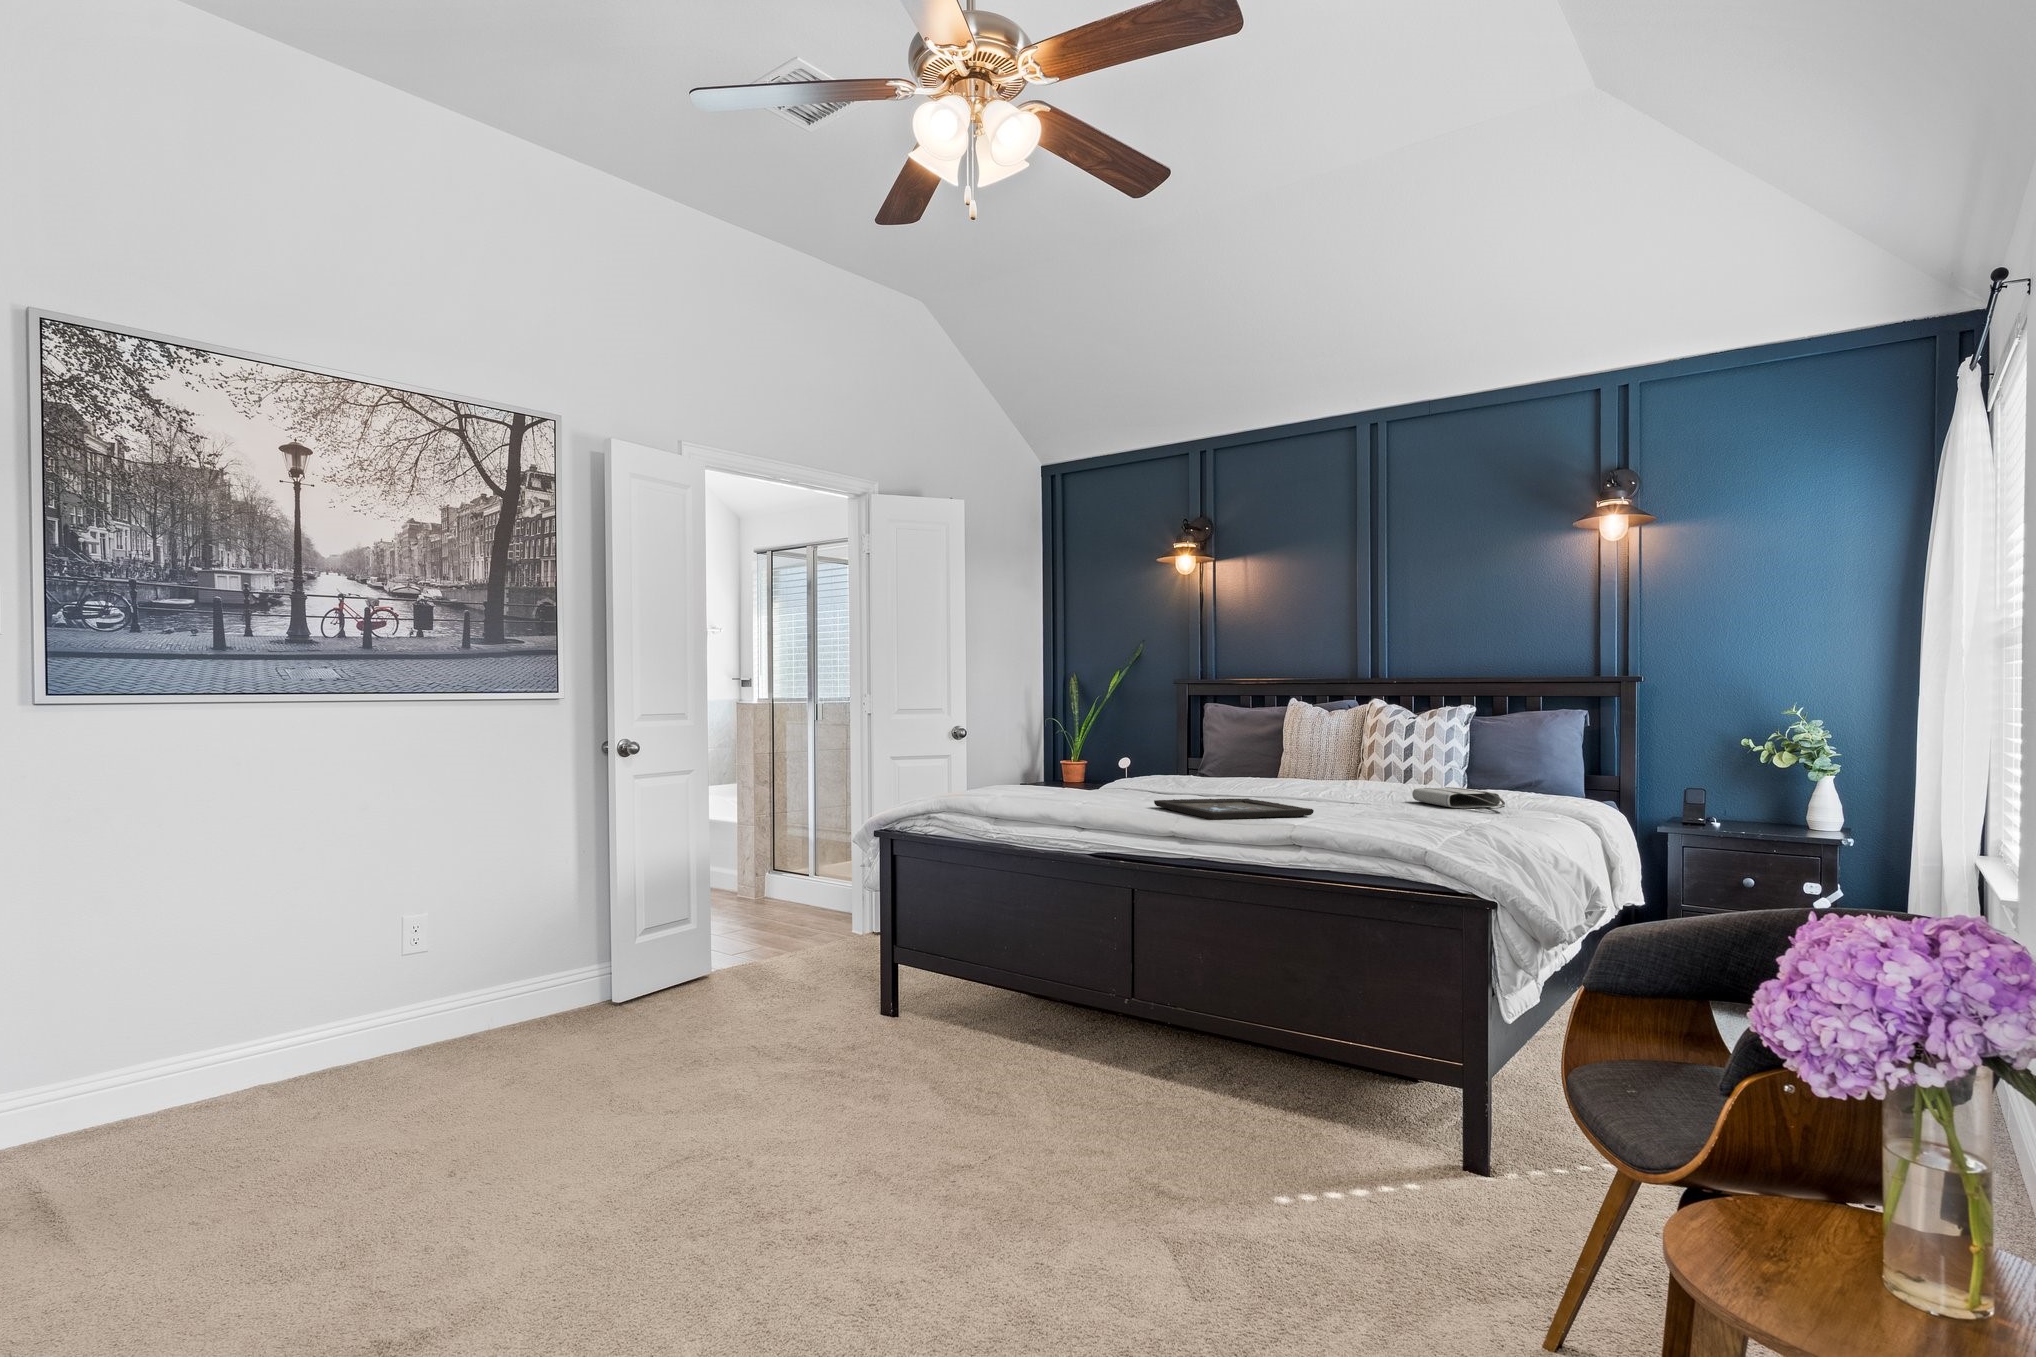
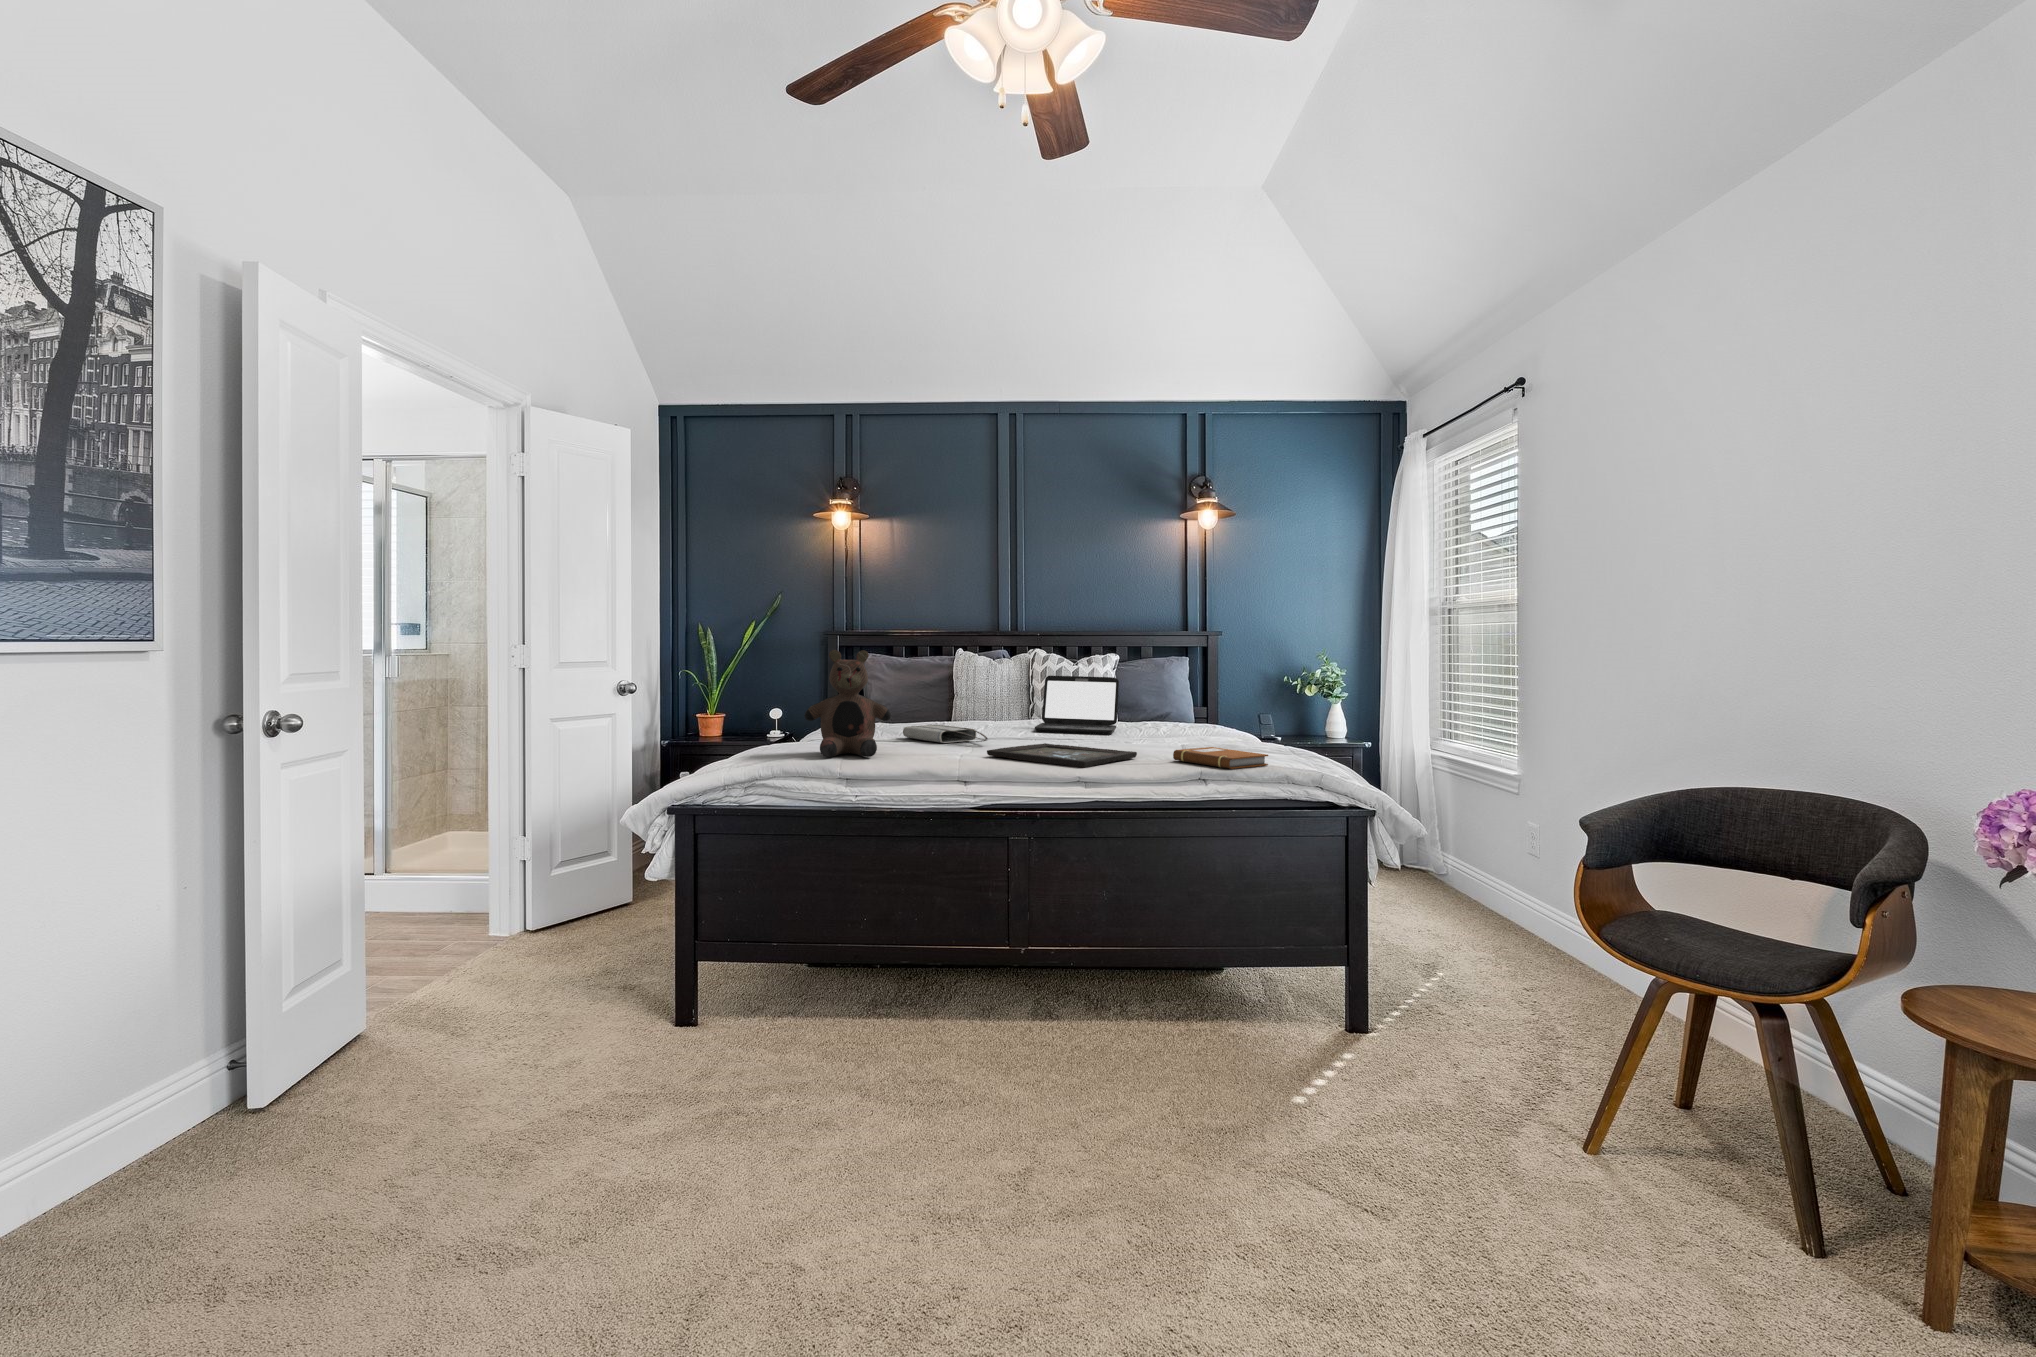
teddy bear: none [995,698,1076,801] -> present [804,650,891,757]
laptop: none [1317,728,1438,798] -> present [1035,676,1119,735]
tote bag: present [1412,787,1505,809] -> present [903,725,988,744]
notebook: none [1346,808,1450,830] -> present [1173,747,1268,769]

